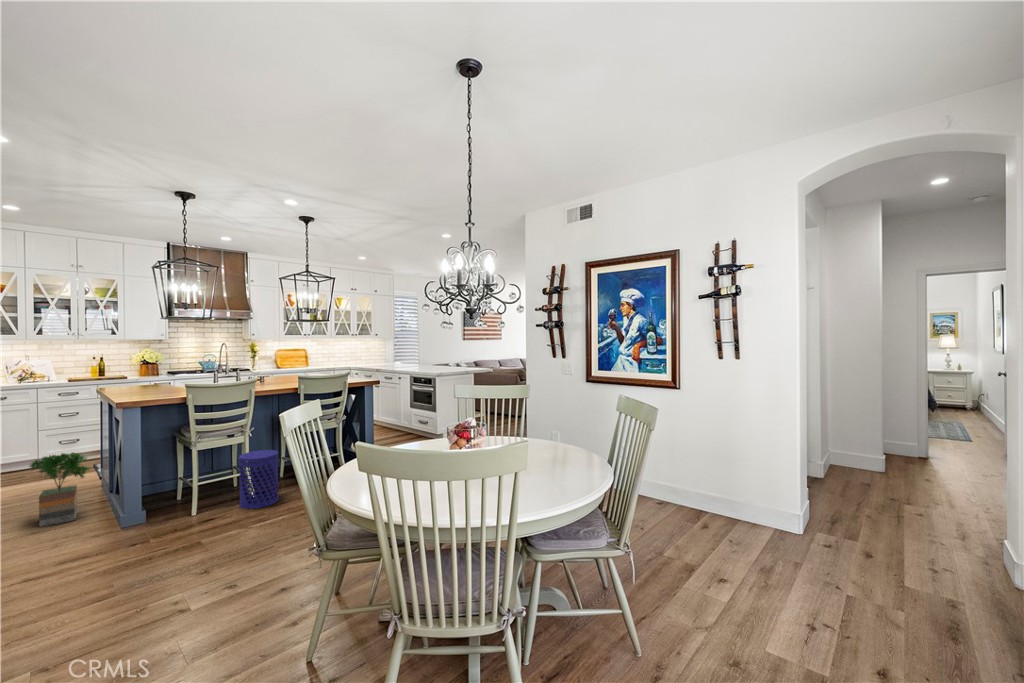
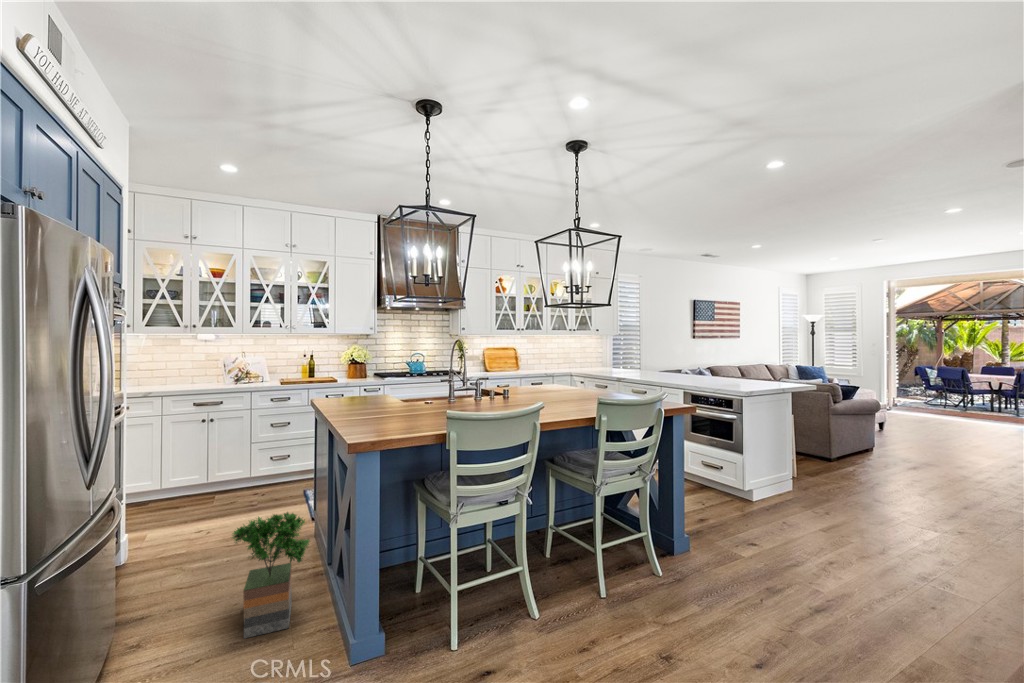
waste bin: present [239,450,279,509] -> none [520,532,581,652]

